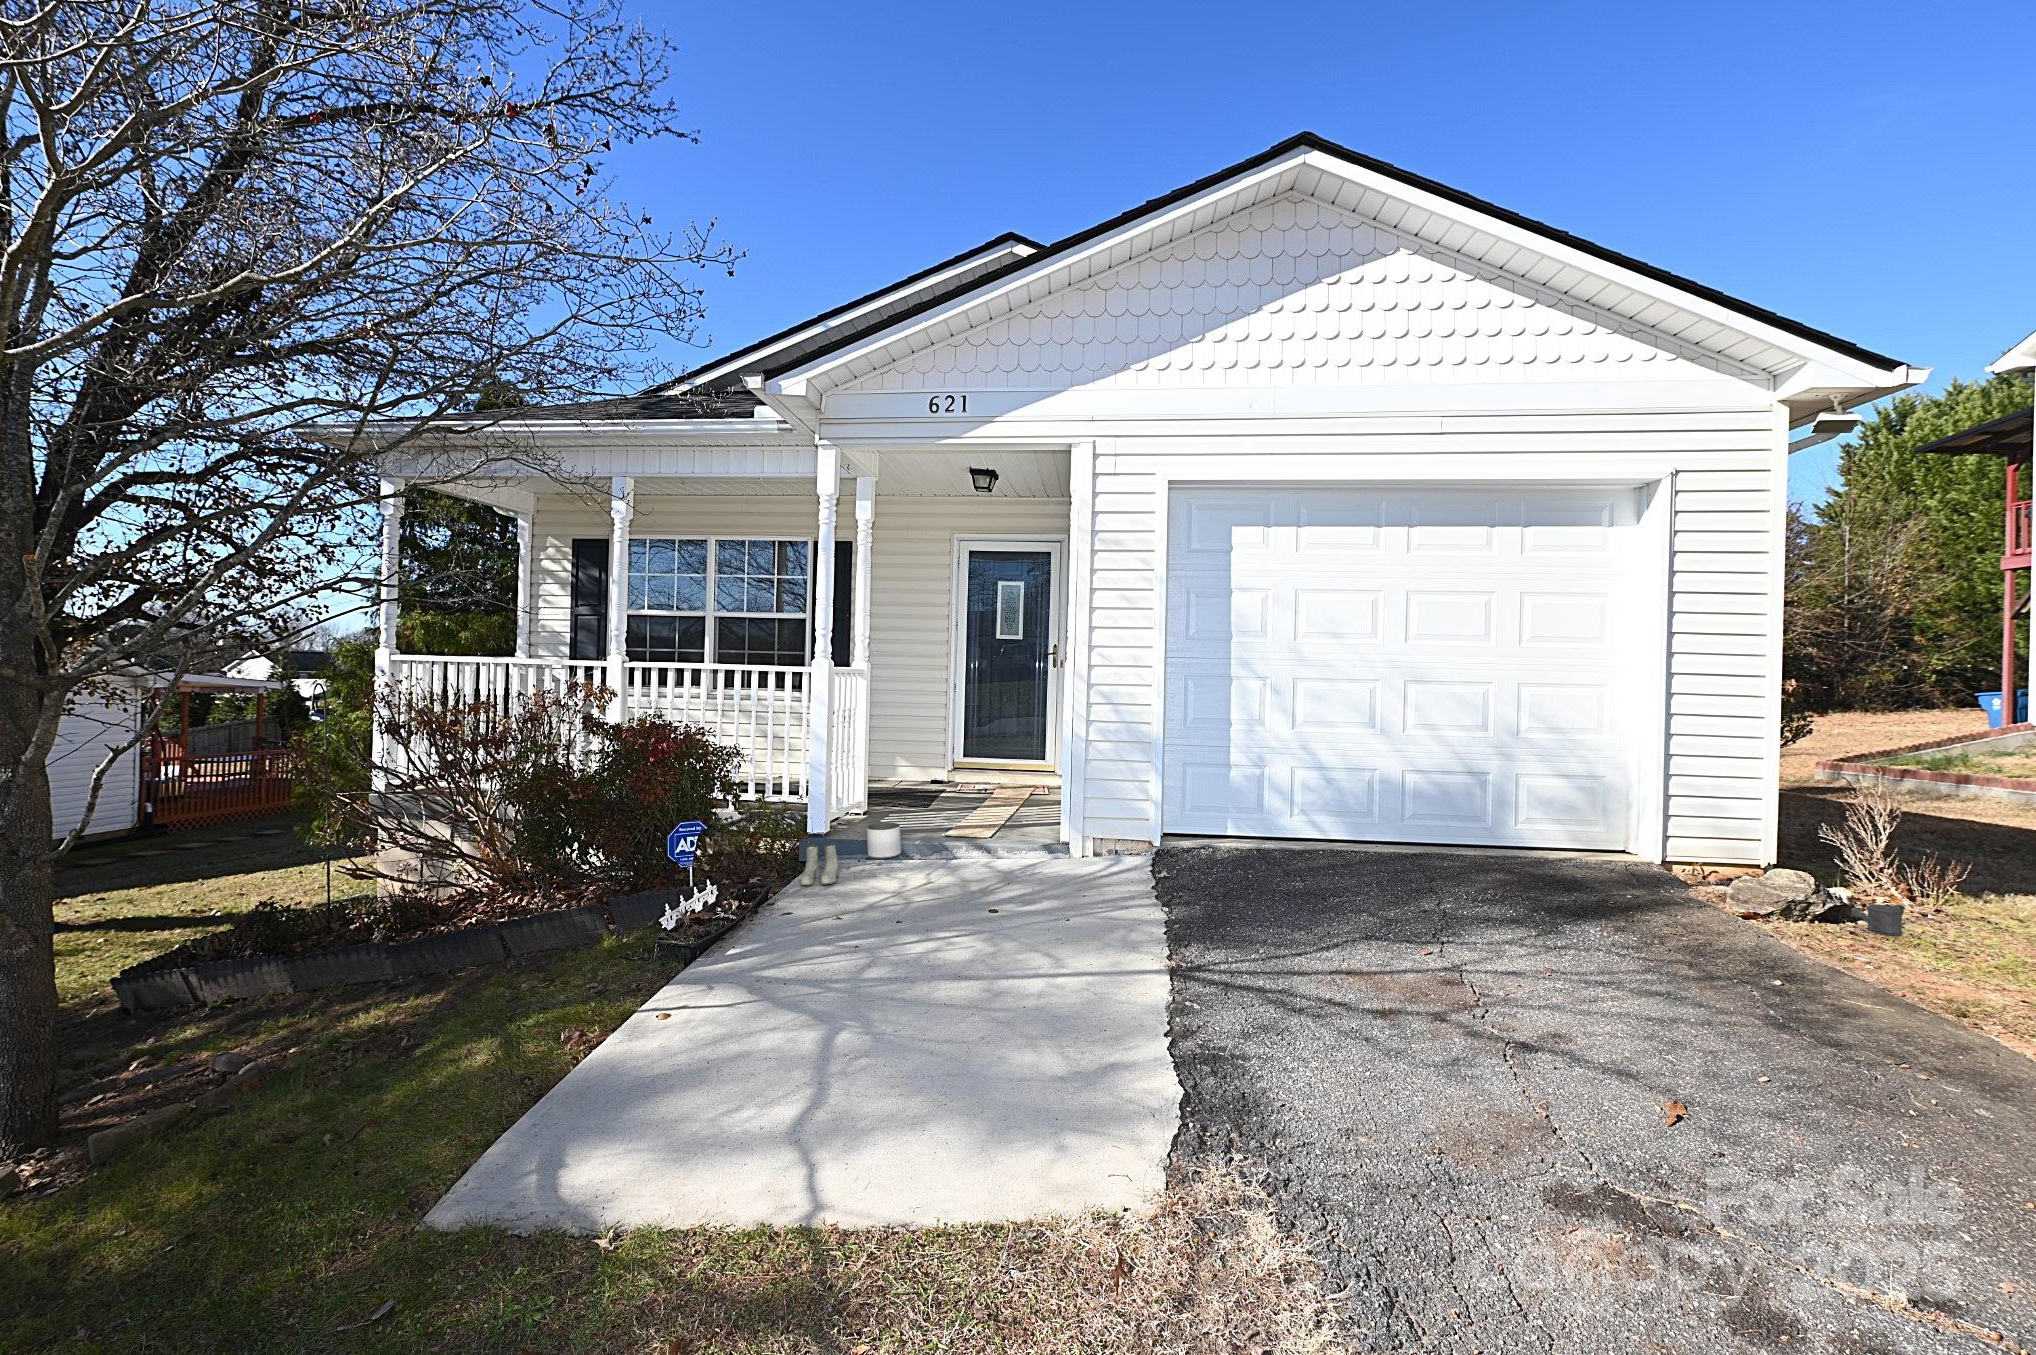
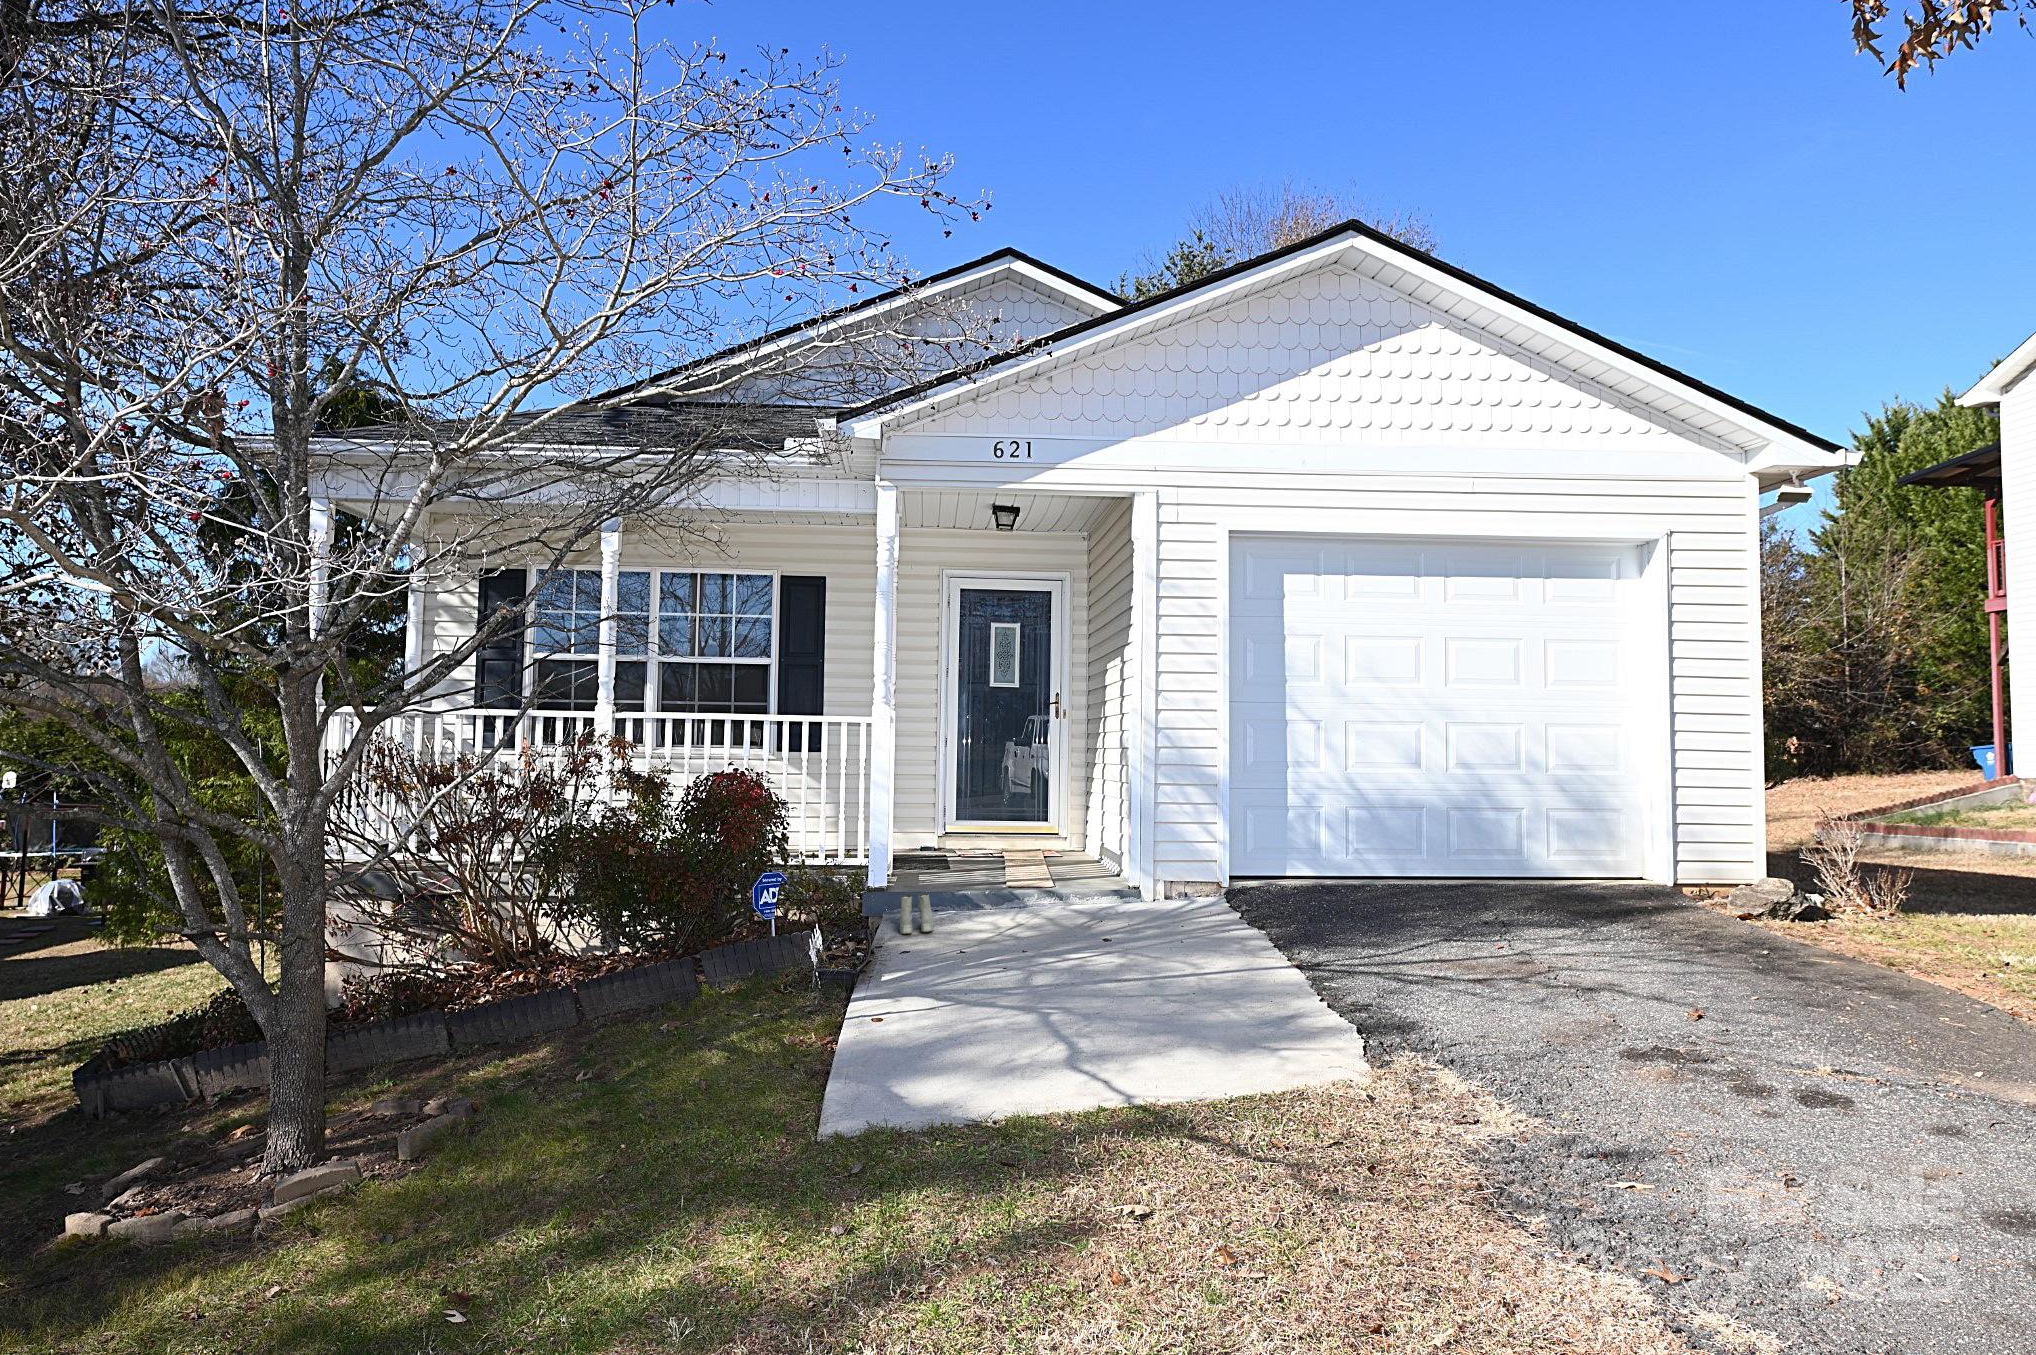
planter: present [867,823,901,859] -> none [939,878,974,913]
watering can: present [1851,904,1904,936] -> none [1819,904,1859,928]

